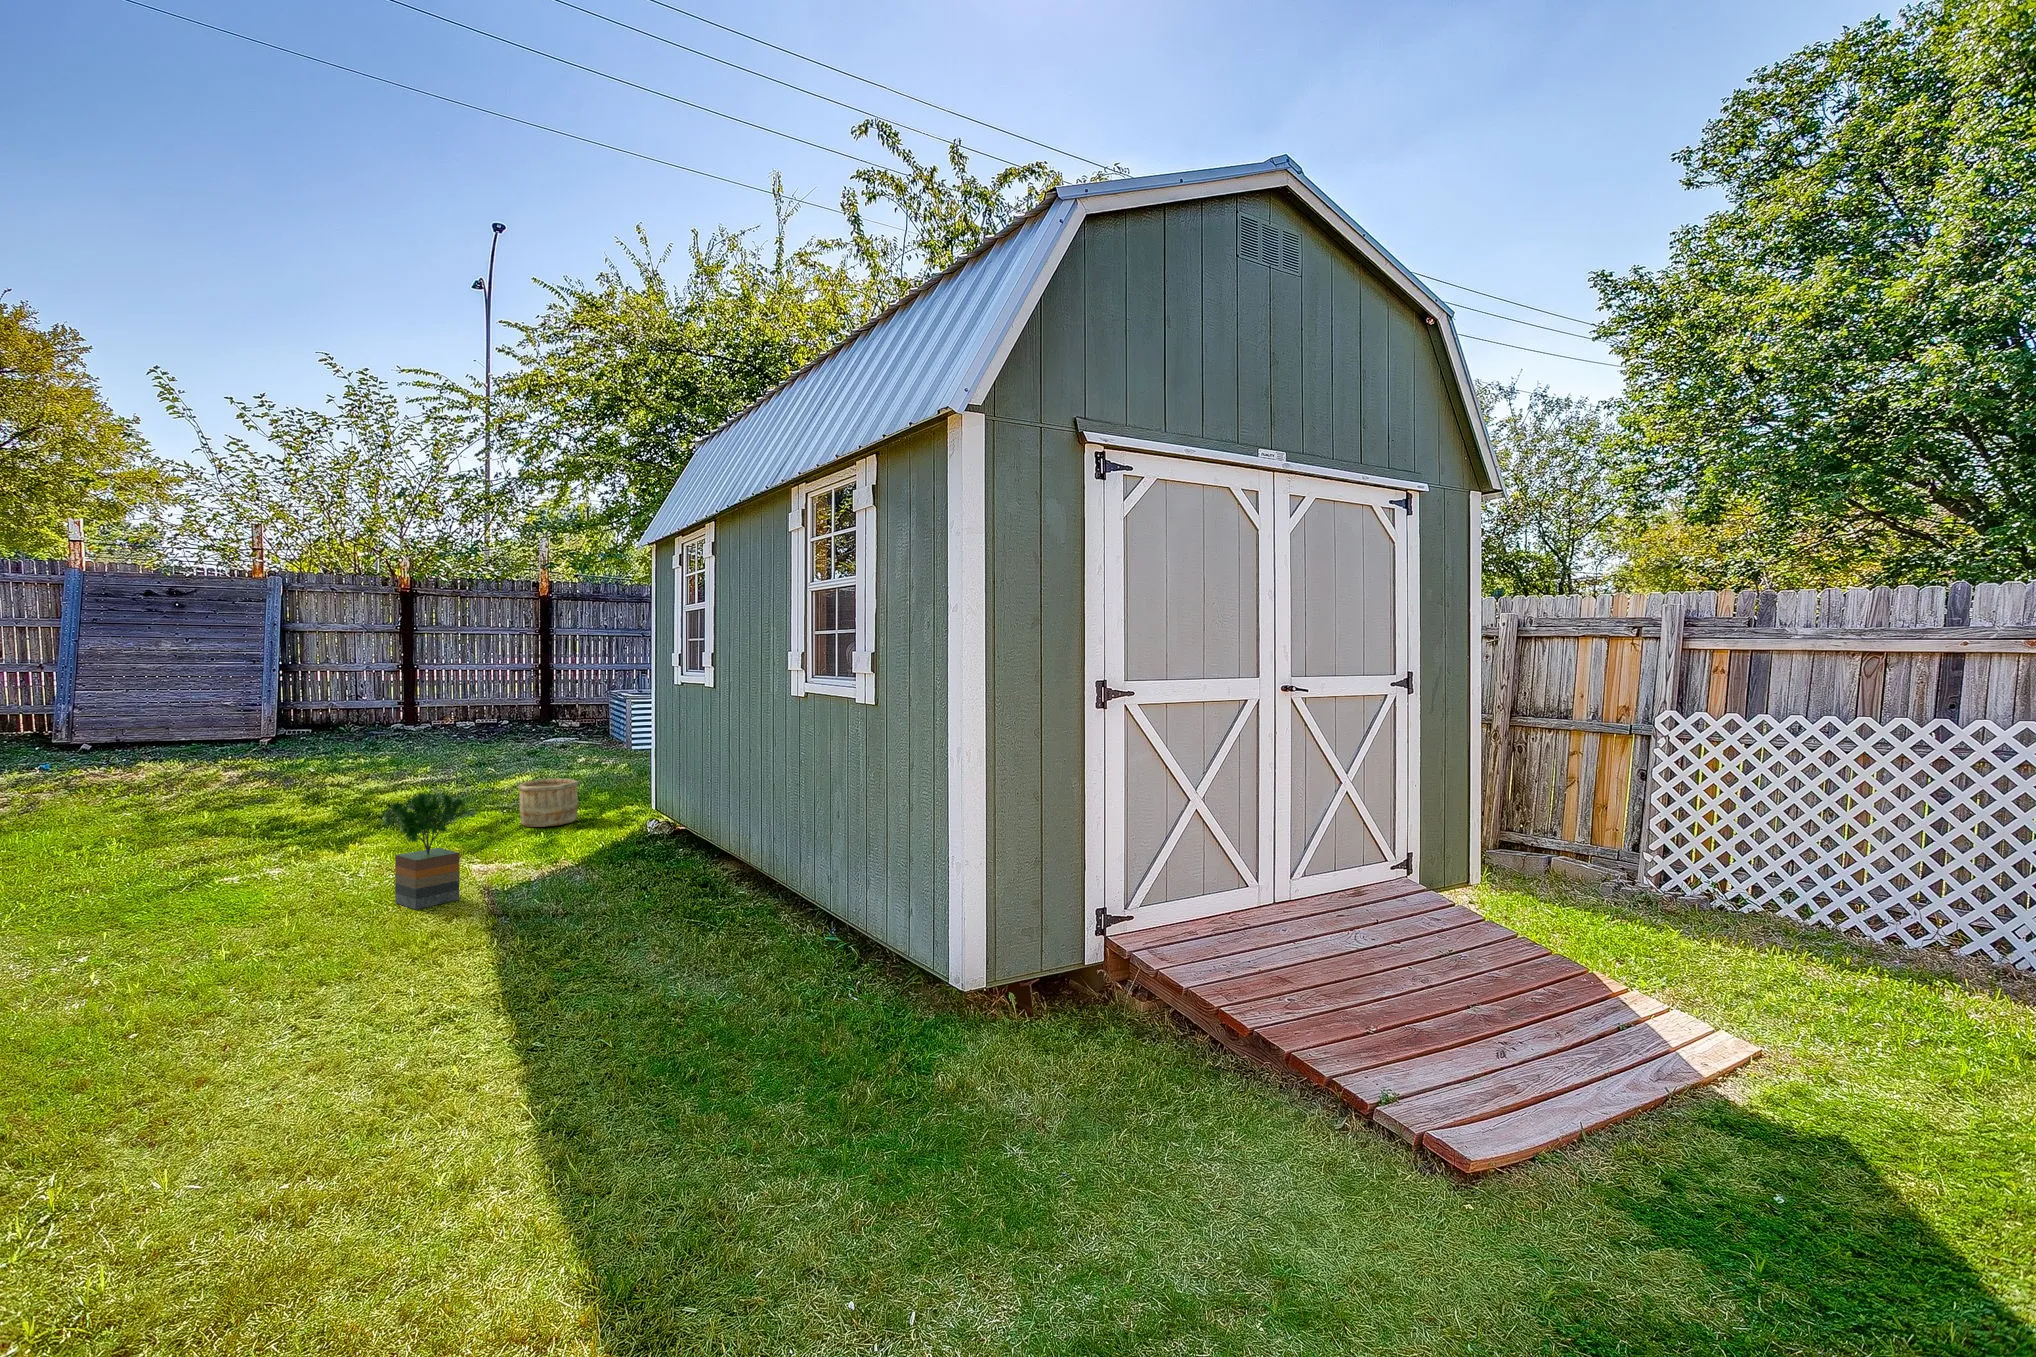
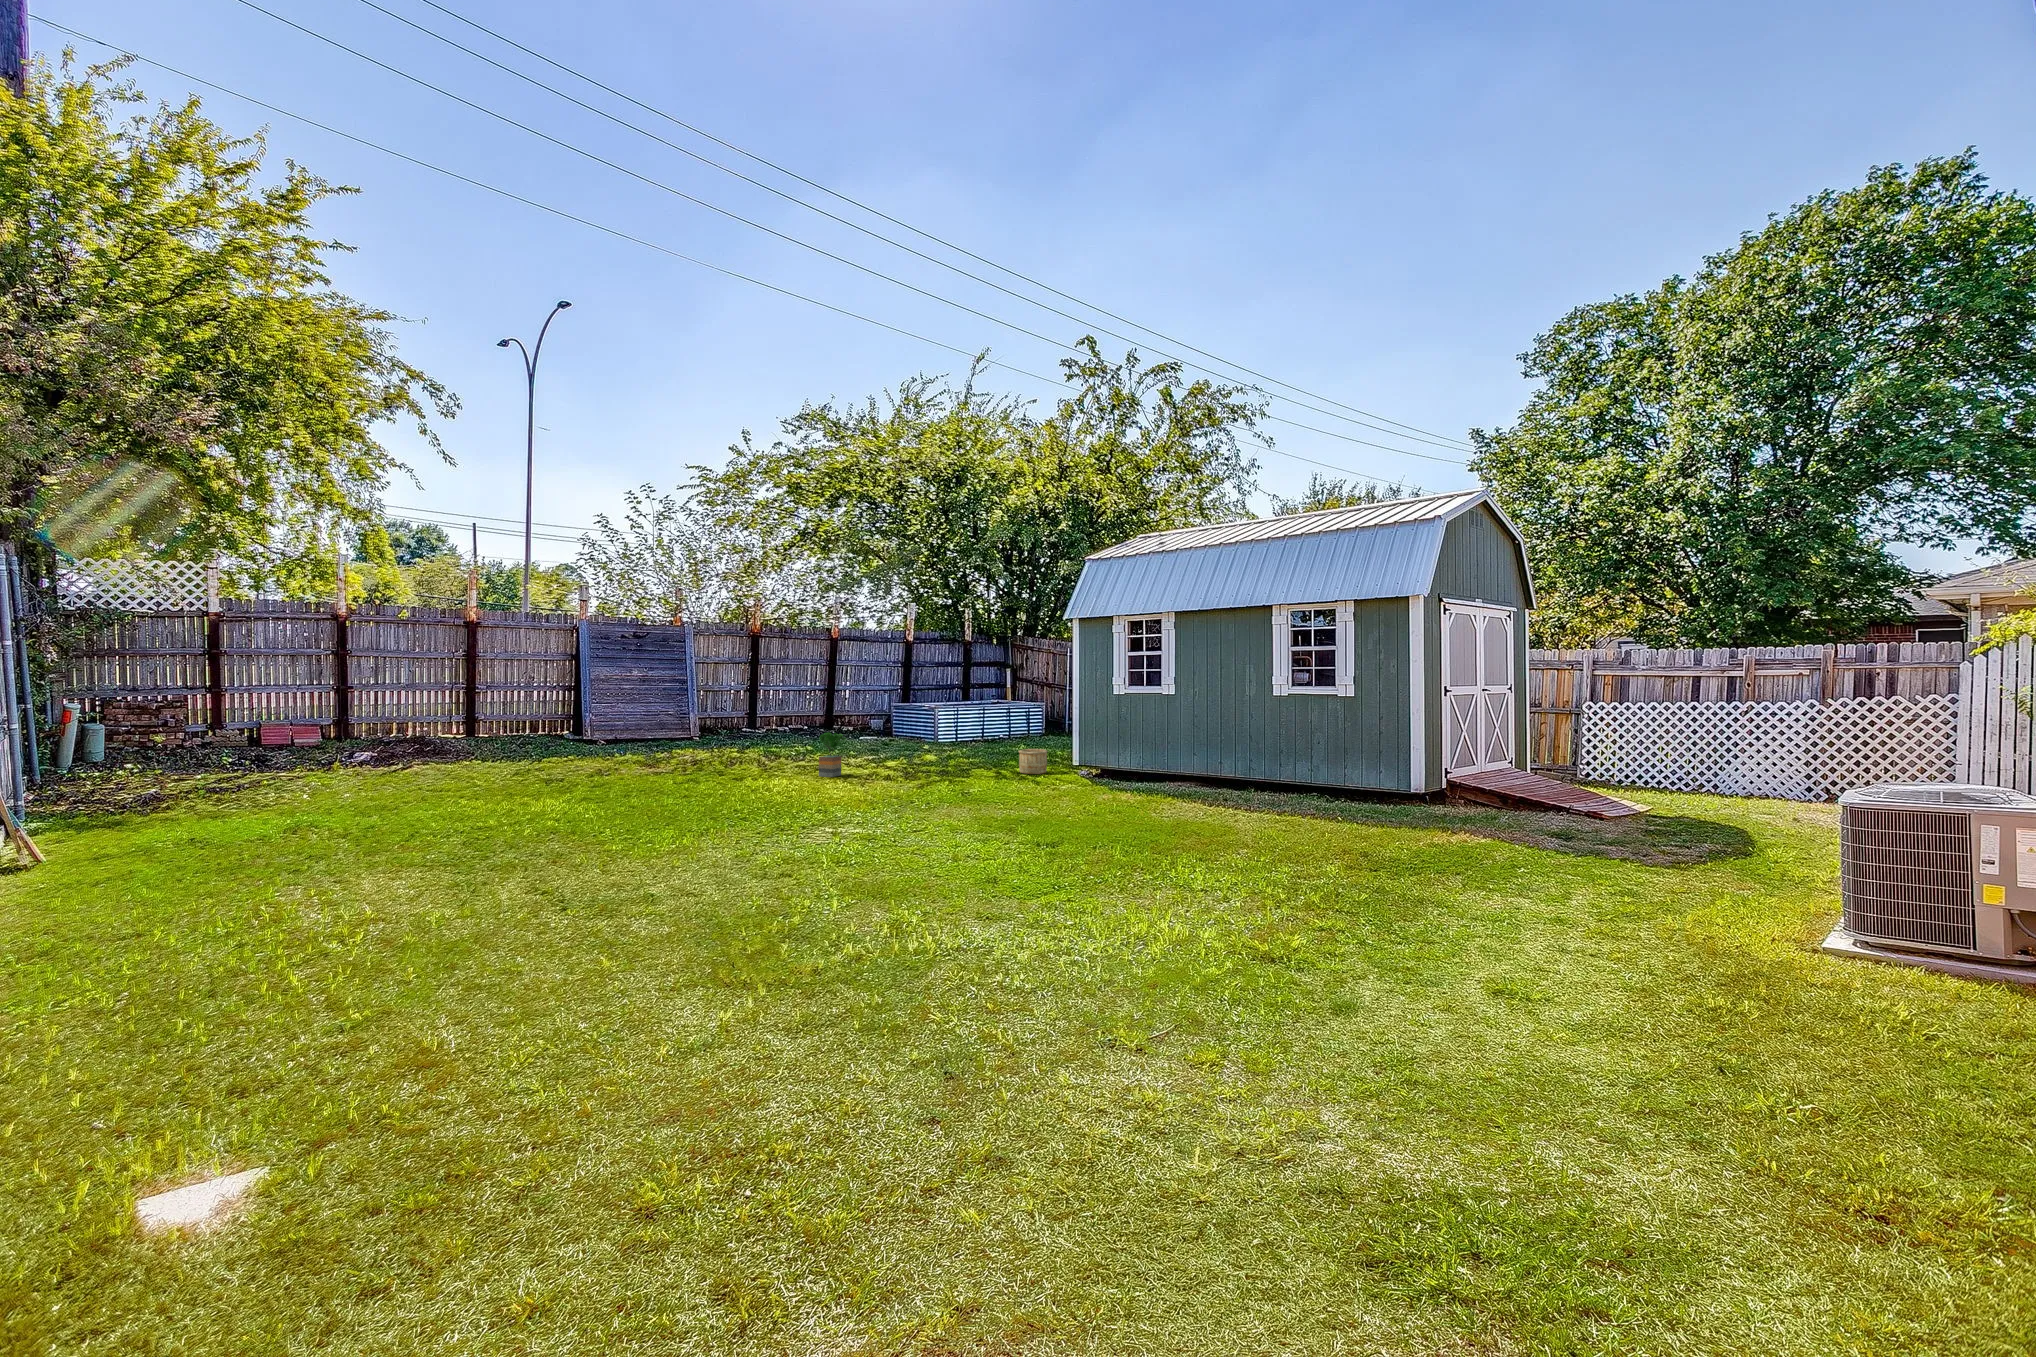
potted tree: present [383,793,476,909] -> present [819,732,846,777]

